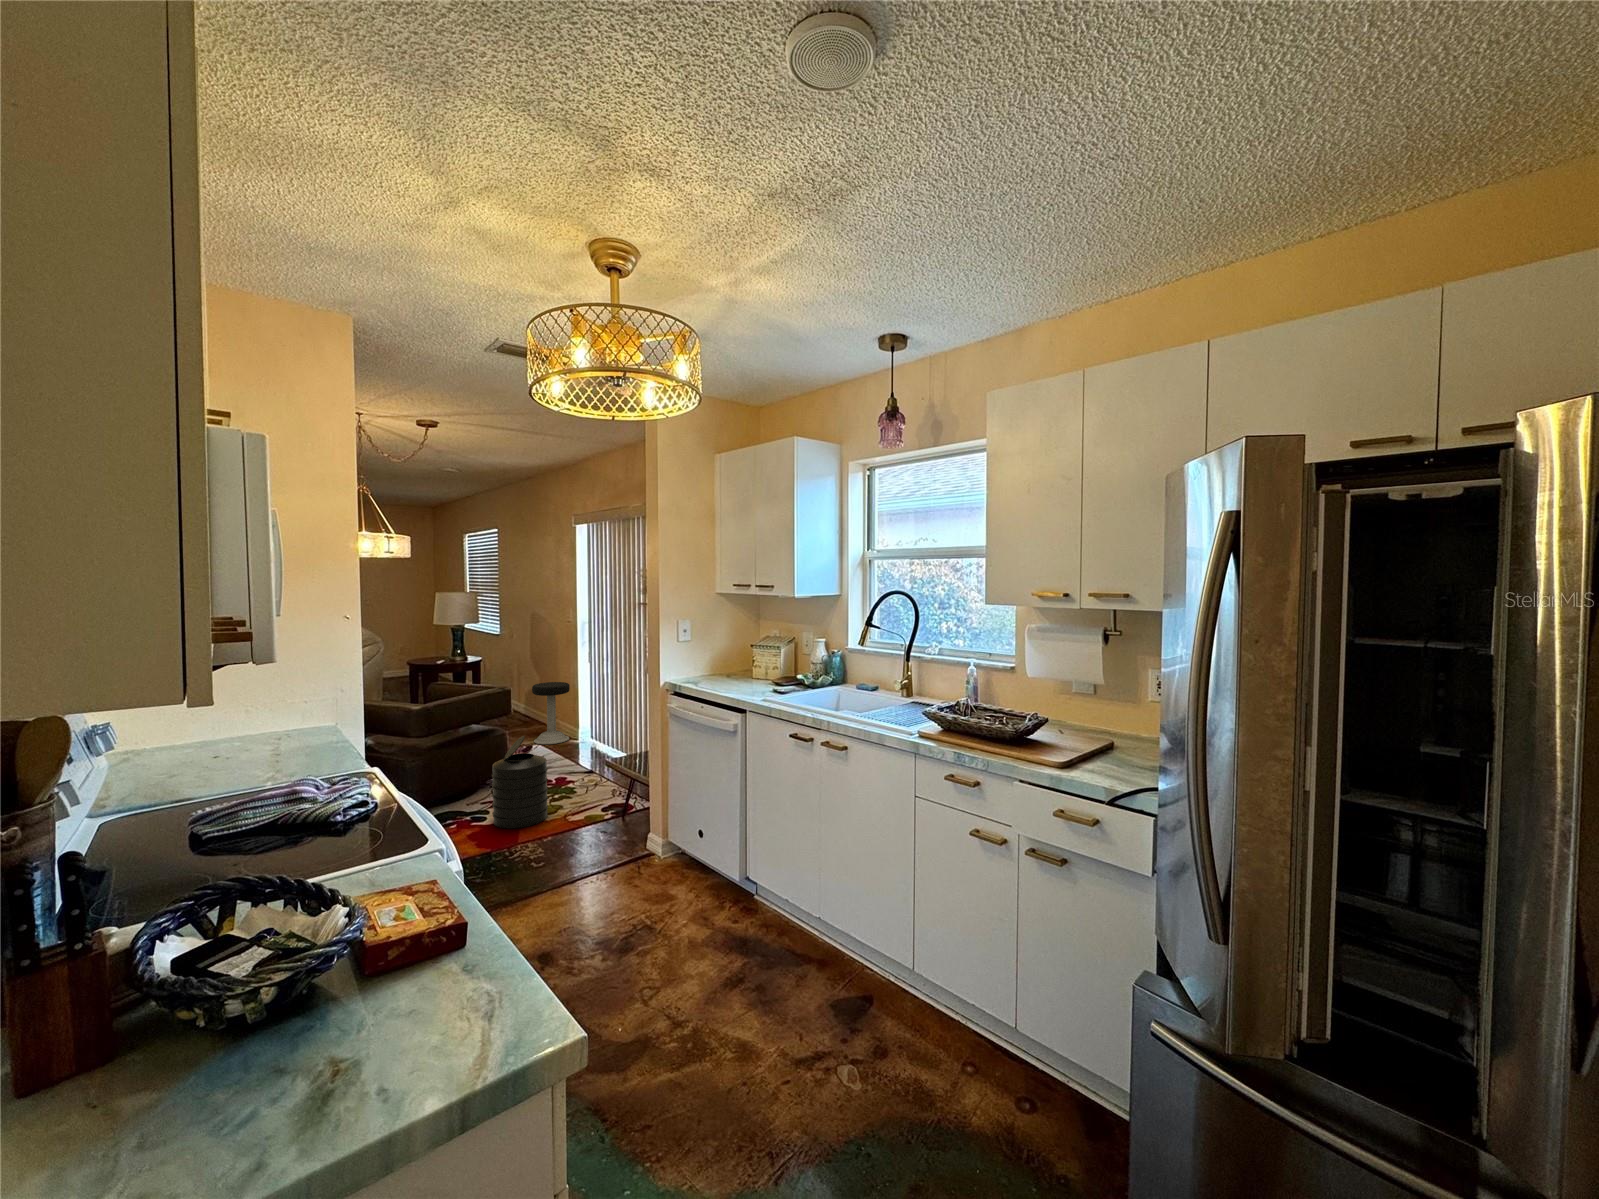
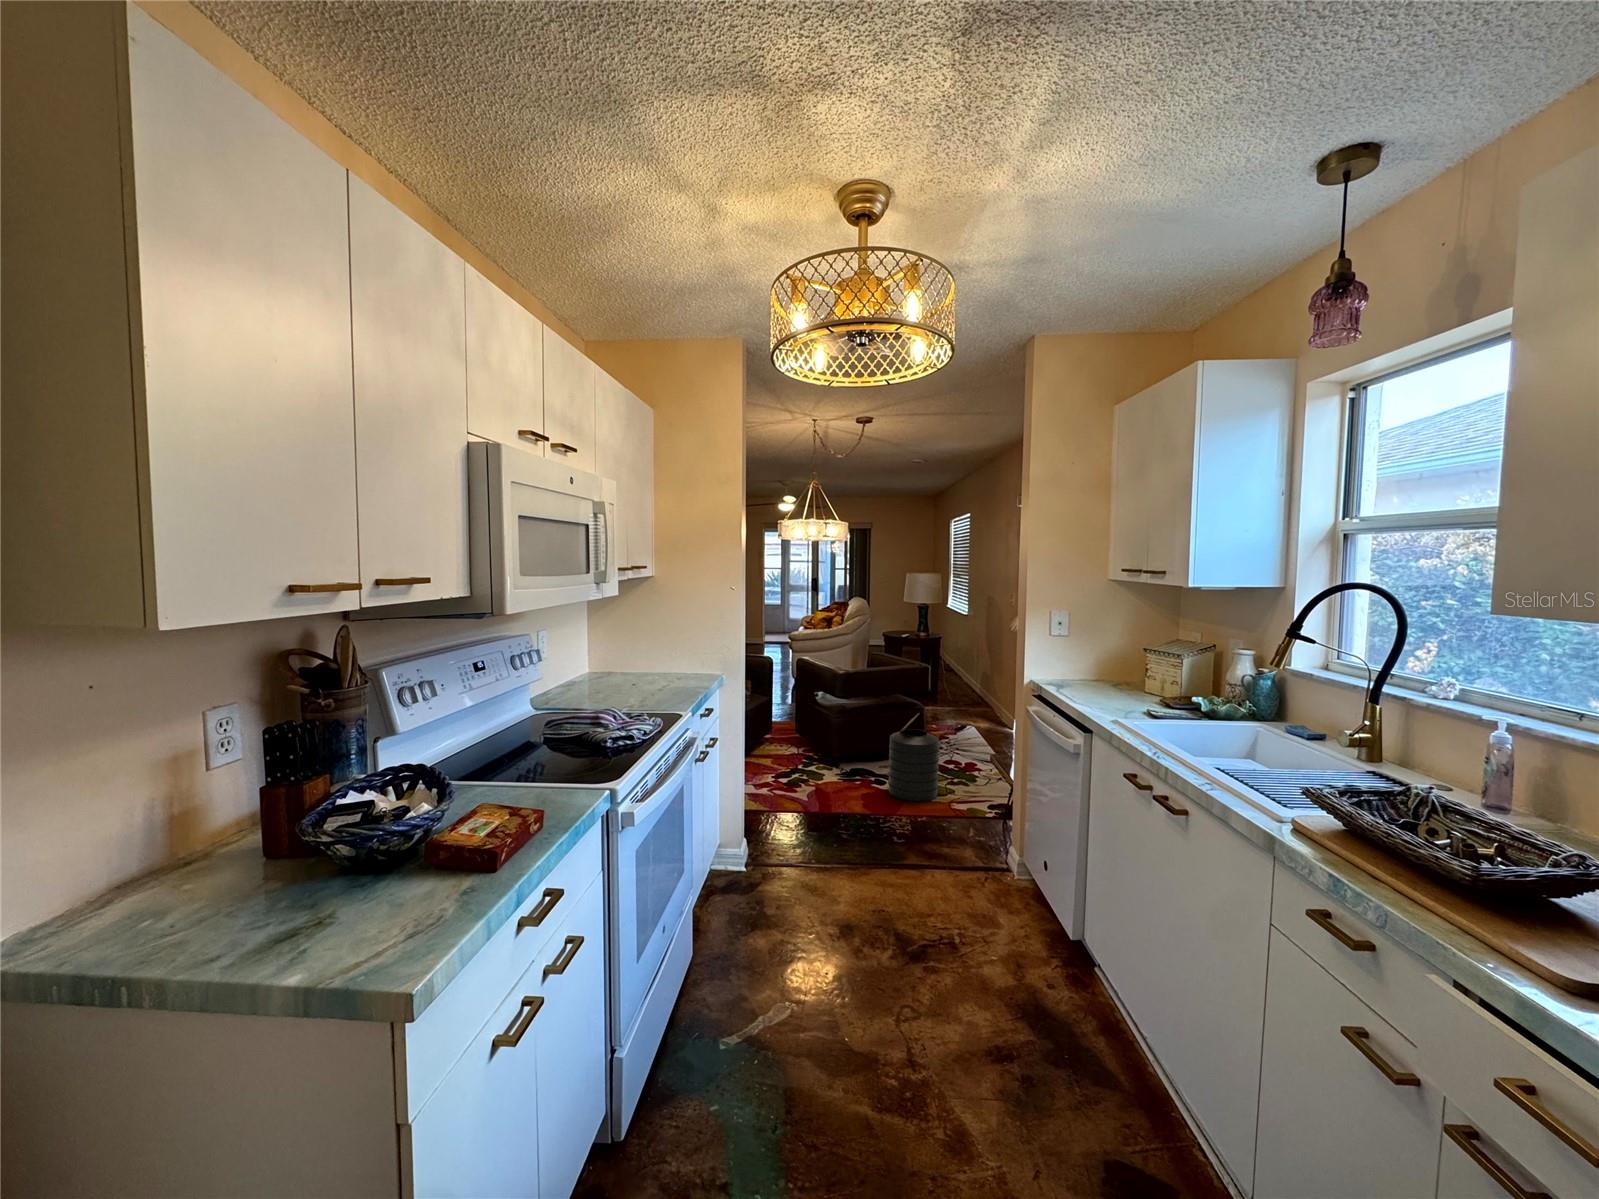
stool: present [532,682,570,744] -> none [971,666,1009,729]

